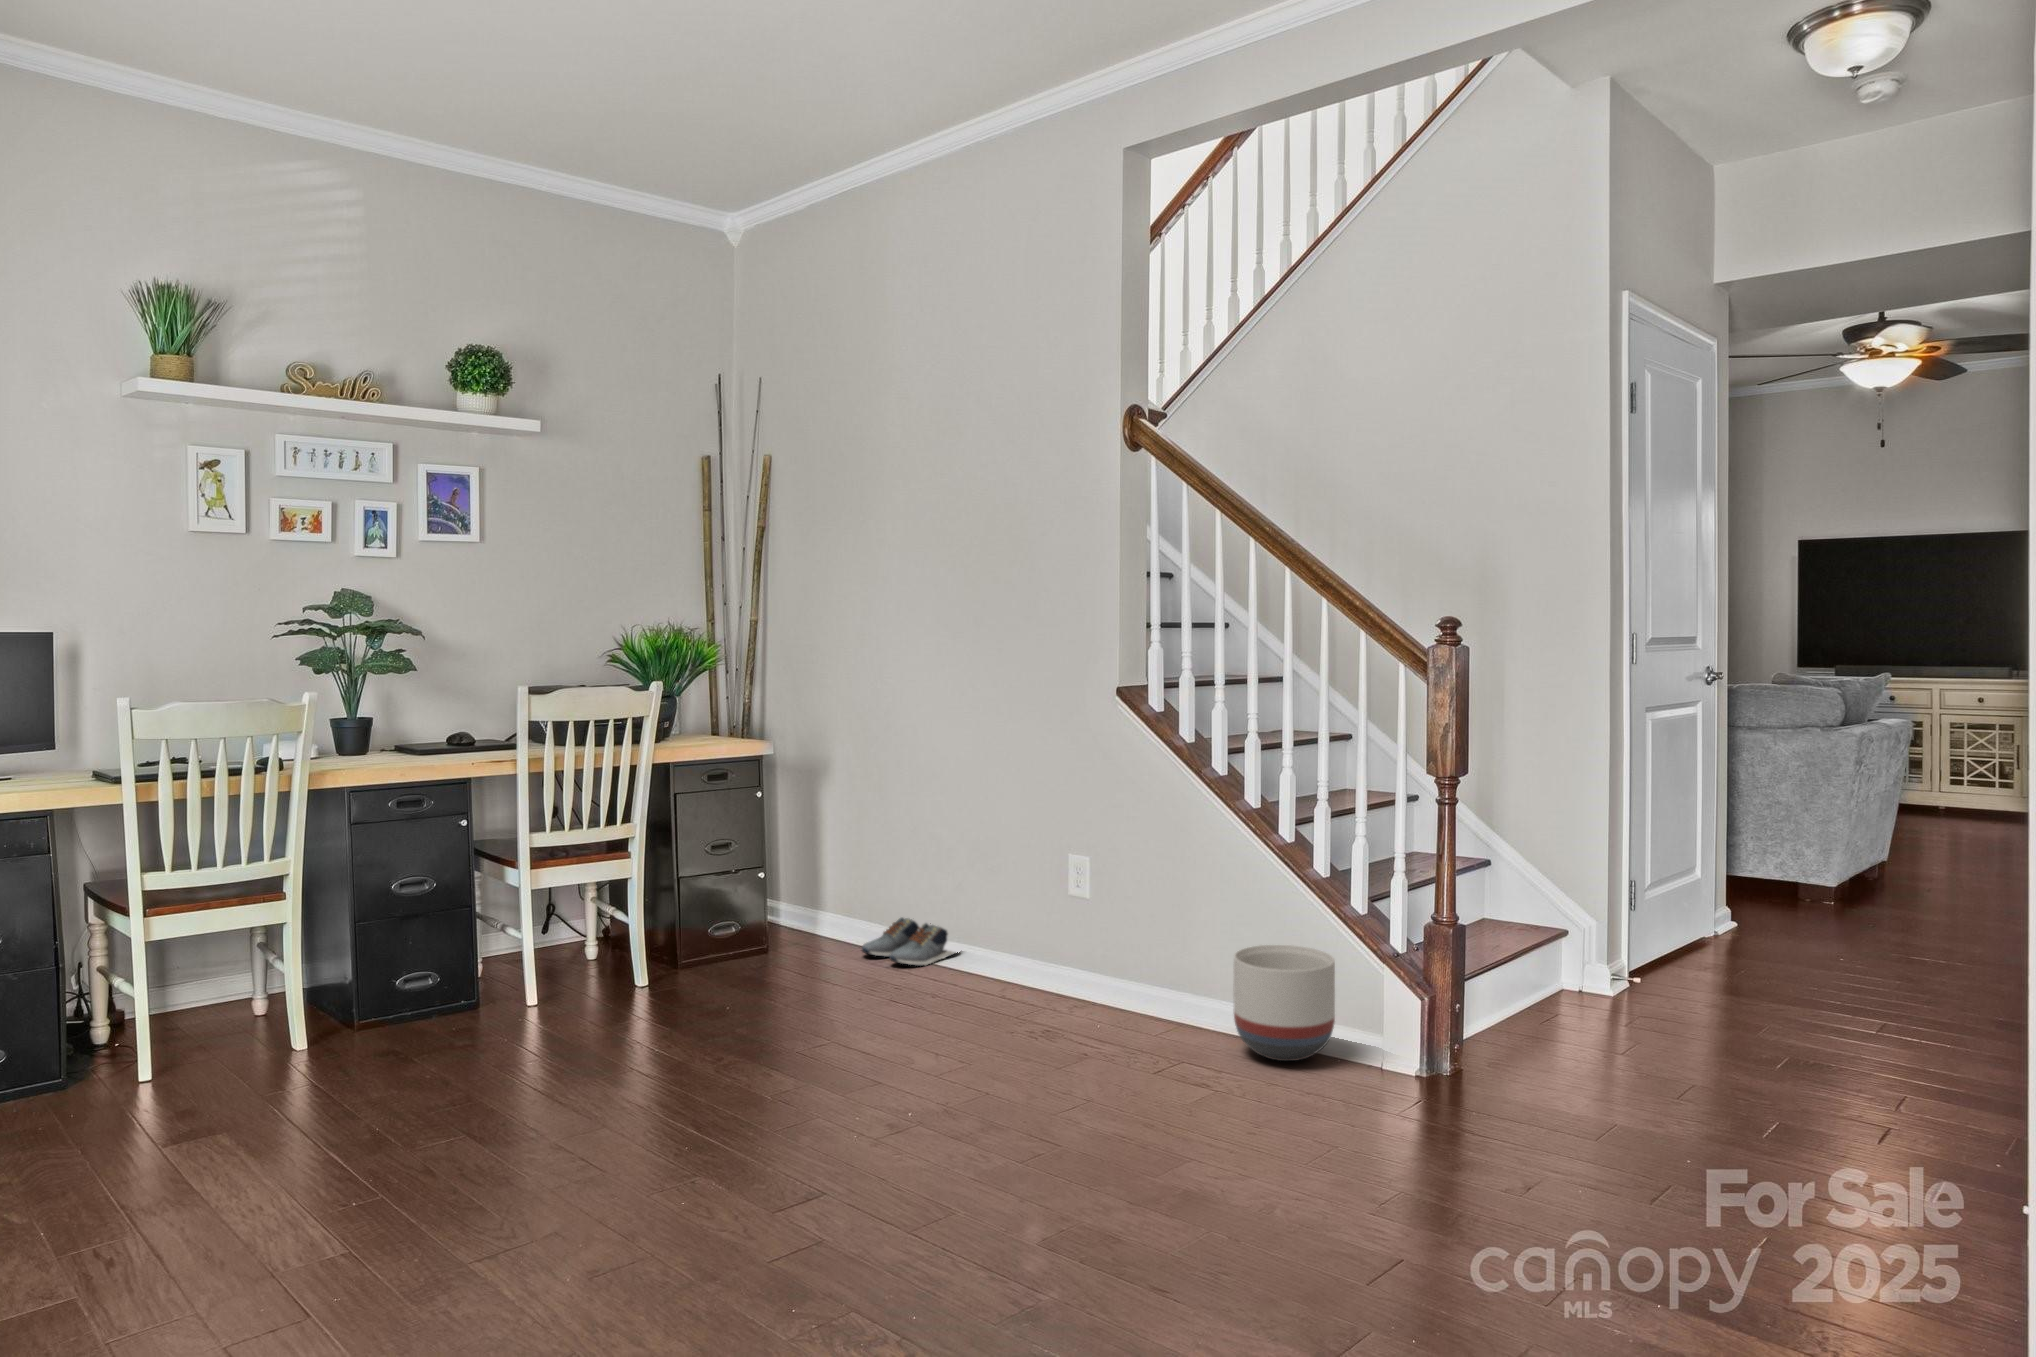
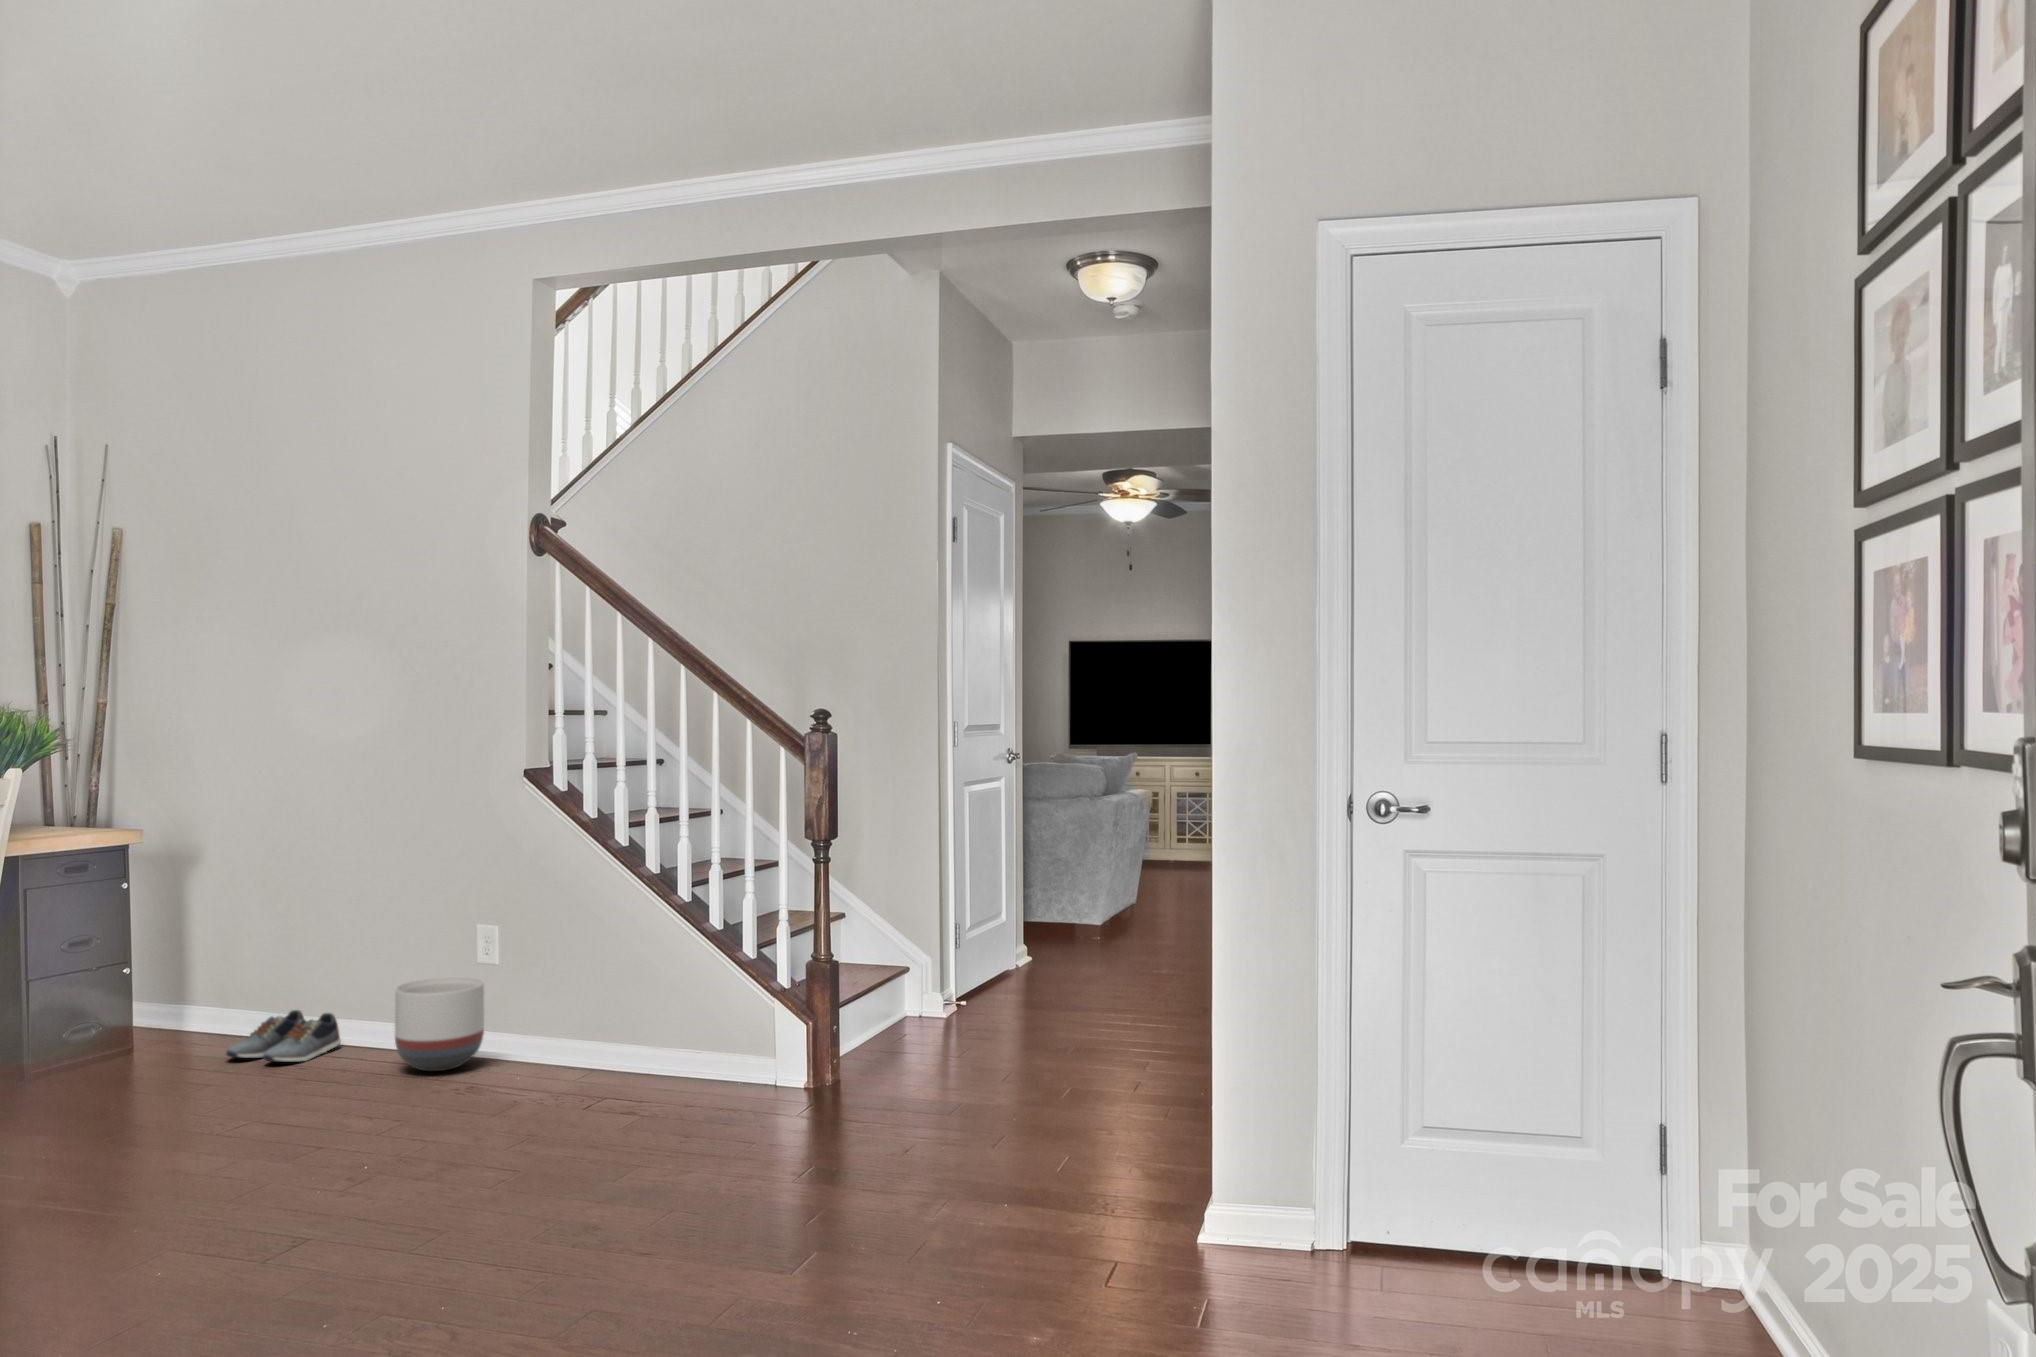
planter: present [1233,945,1335,1061] -> present [395,977,484,1071]

